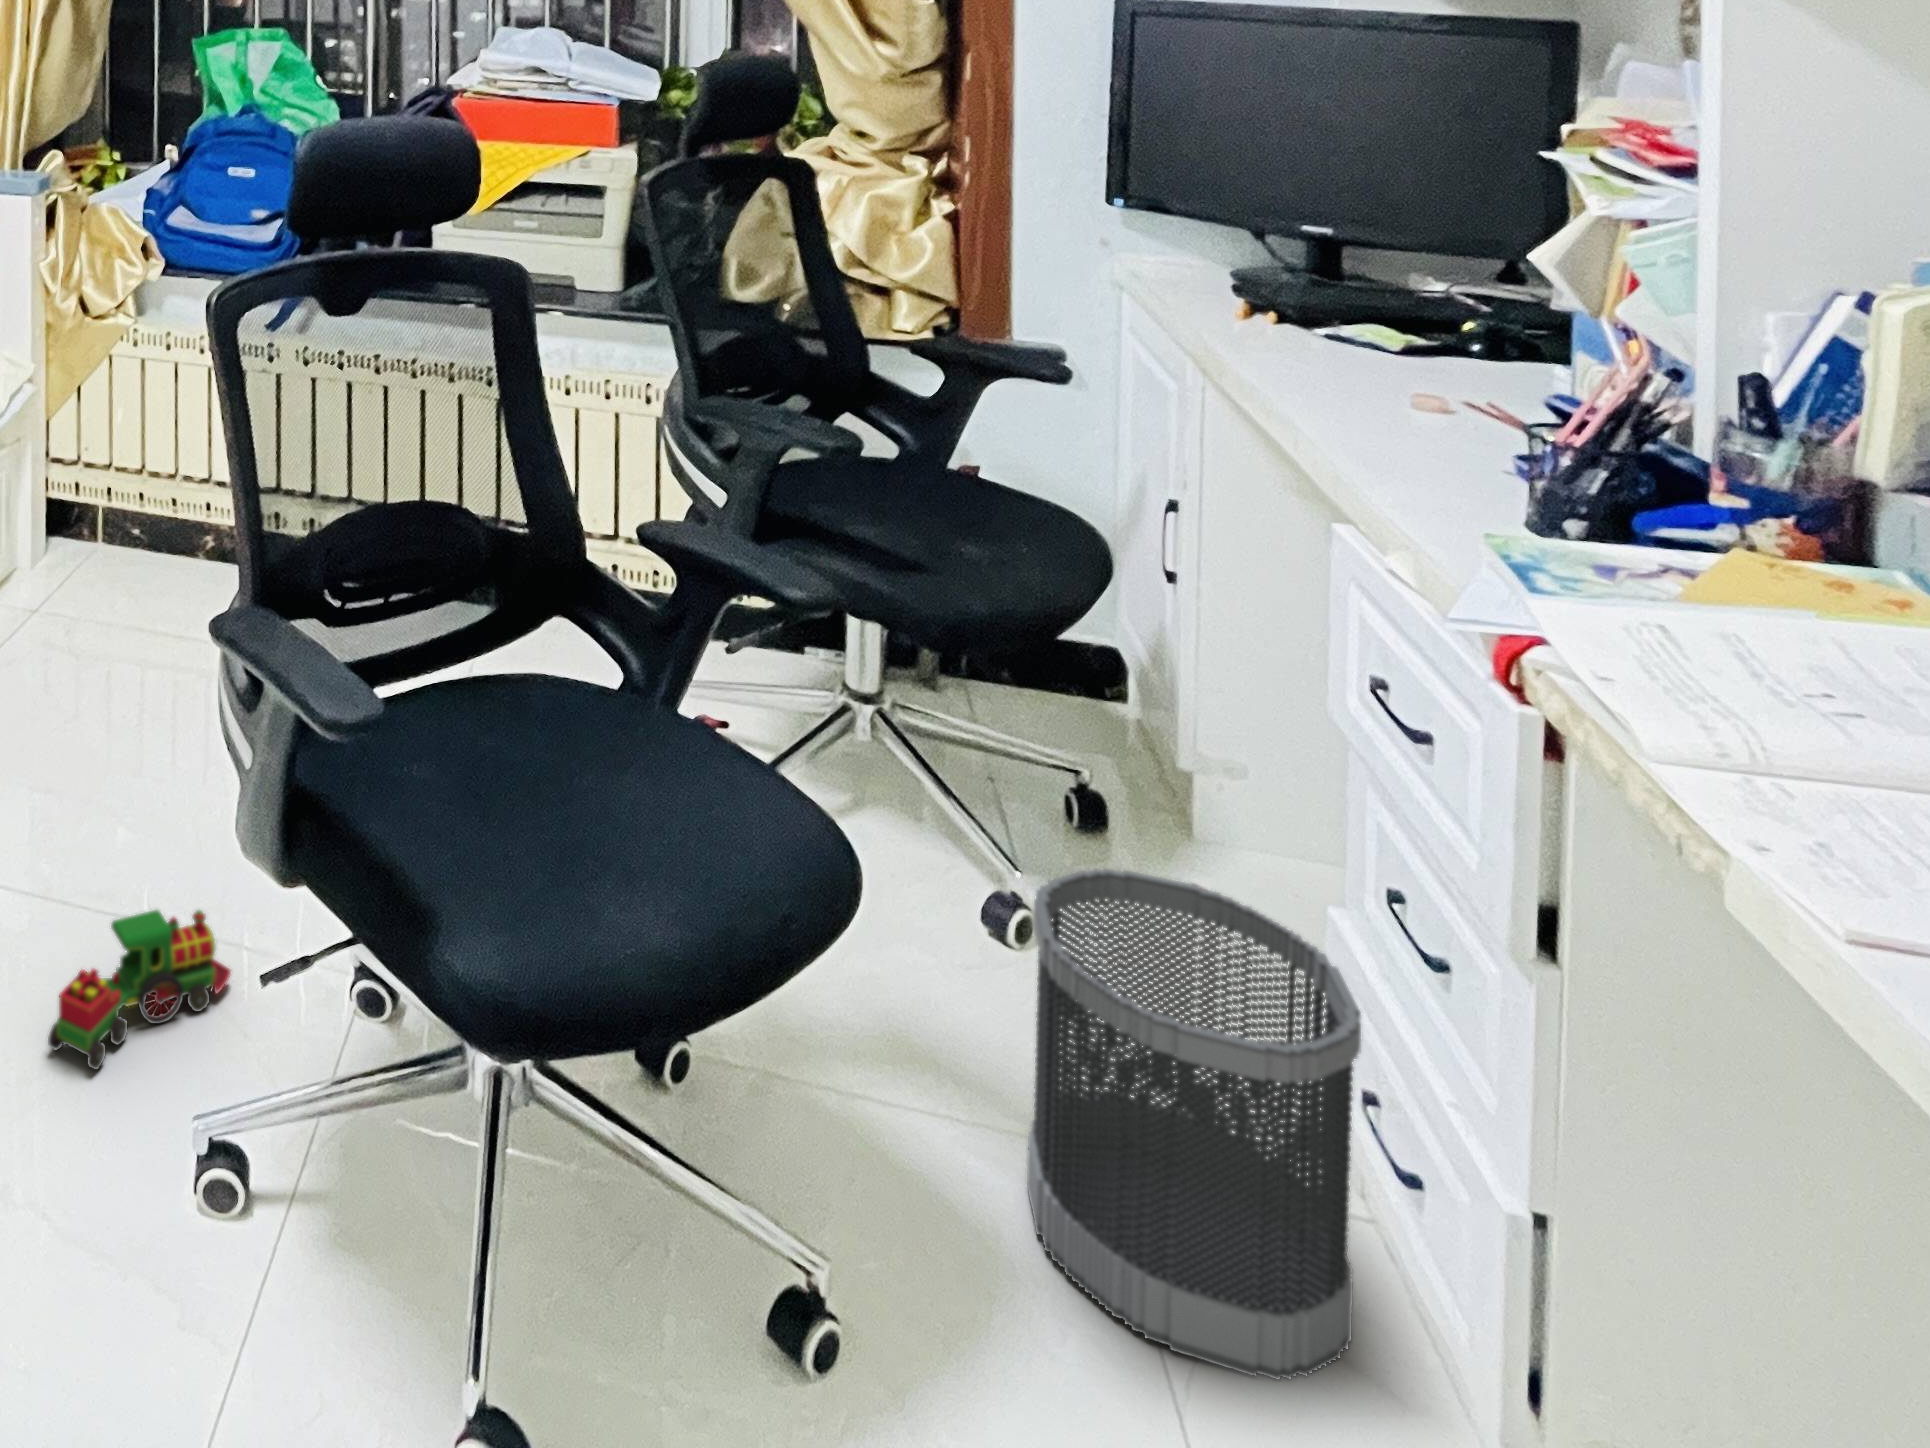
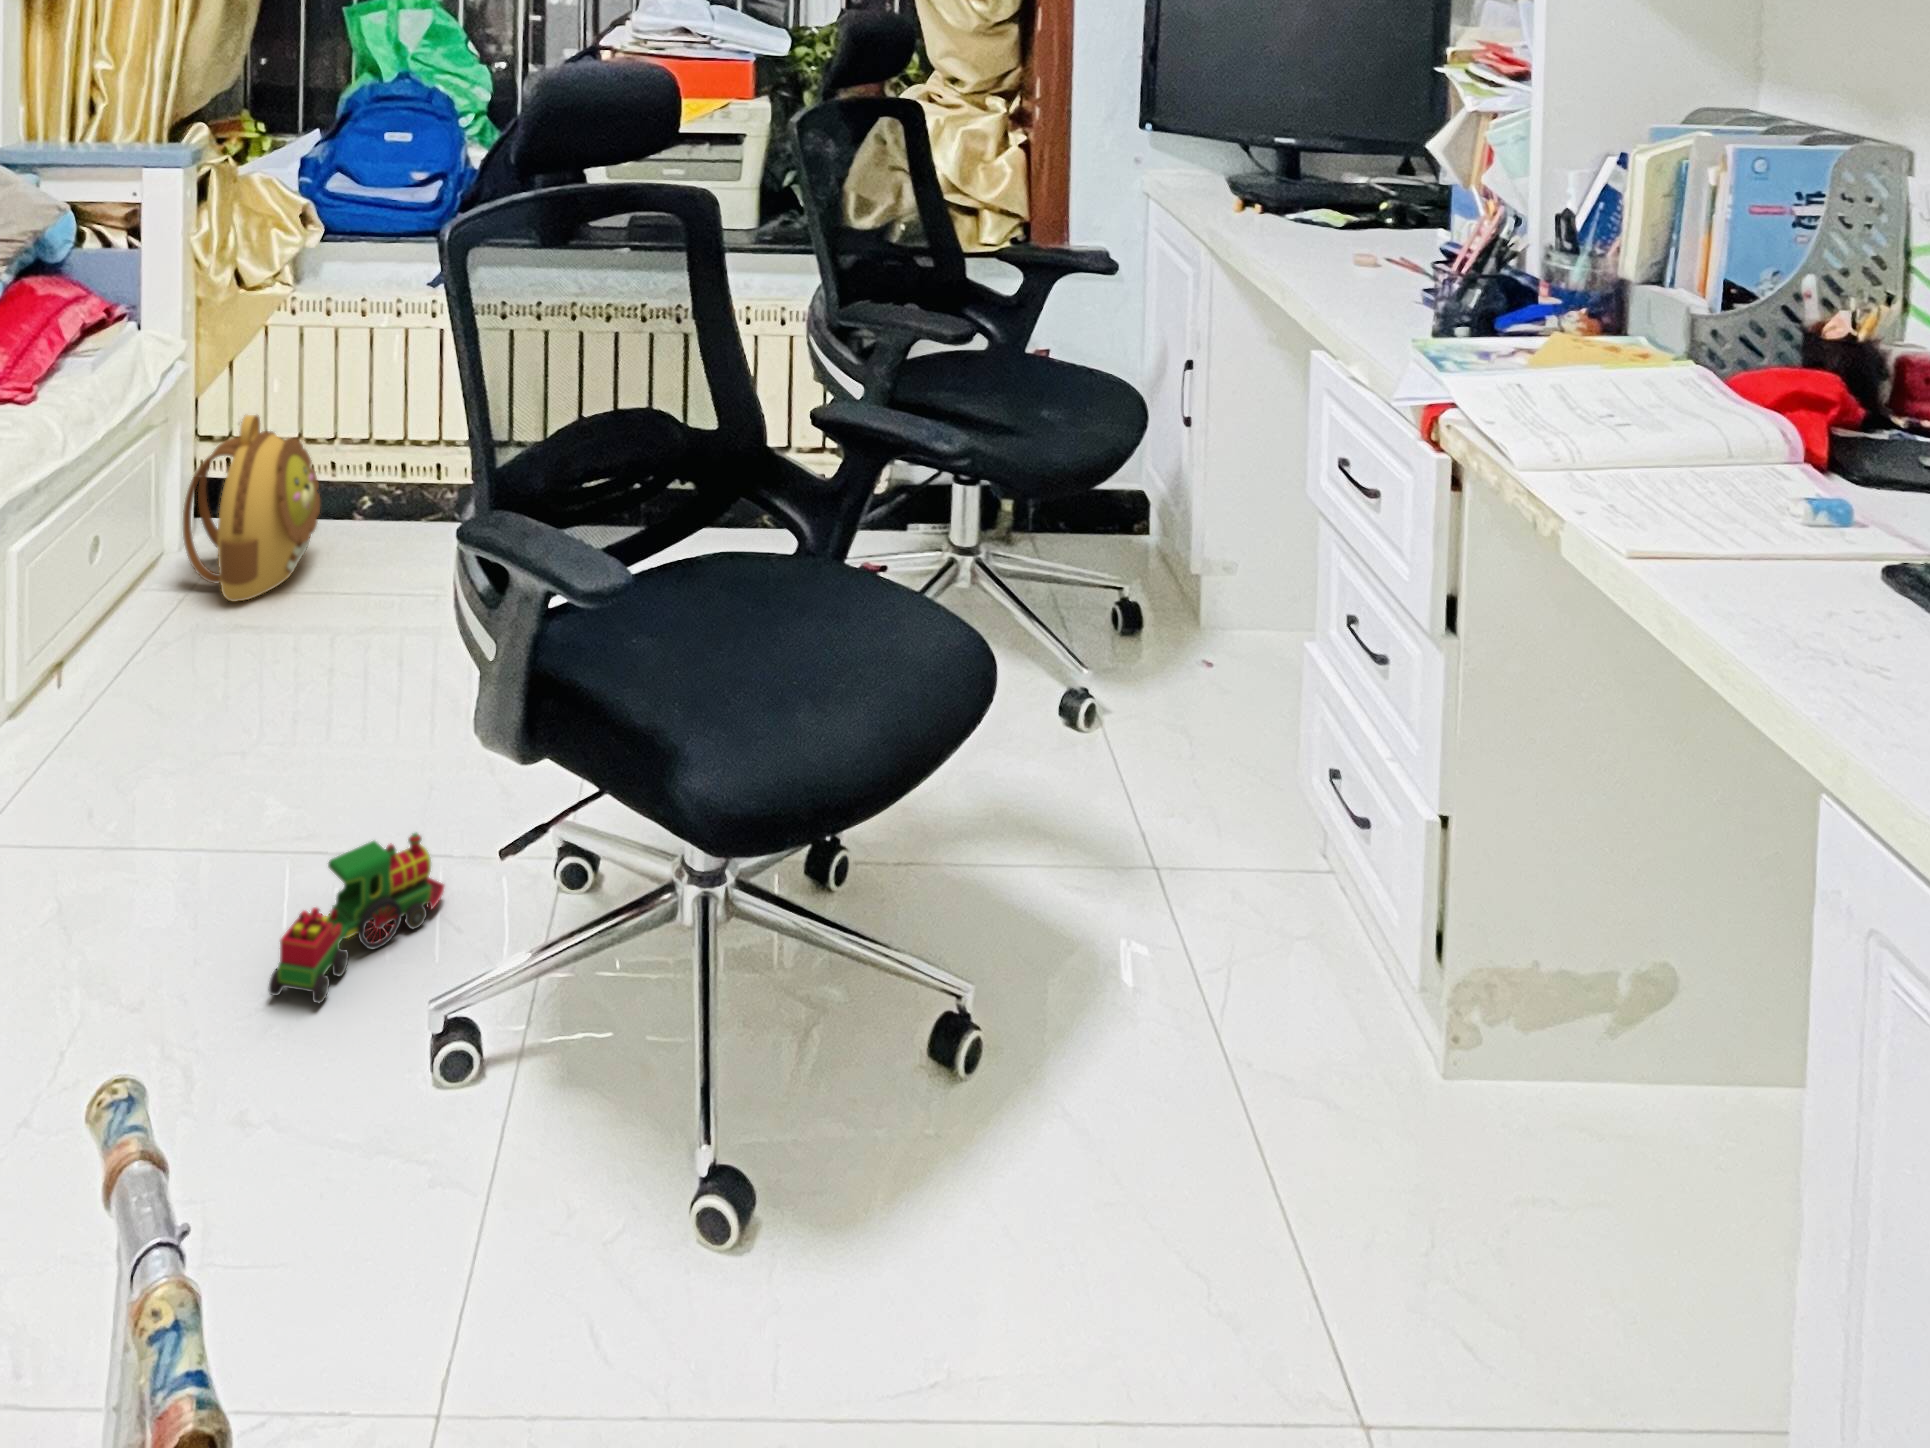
backpack: none [29,439,158,623] -> present [183,415,320,601]
wastebasket: present [1027,868,1361,1379] -> none [1110,637,1334,991]

